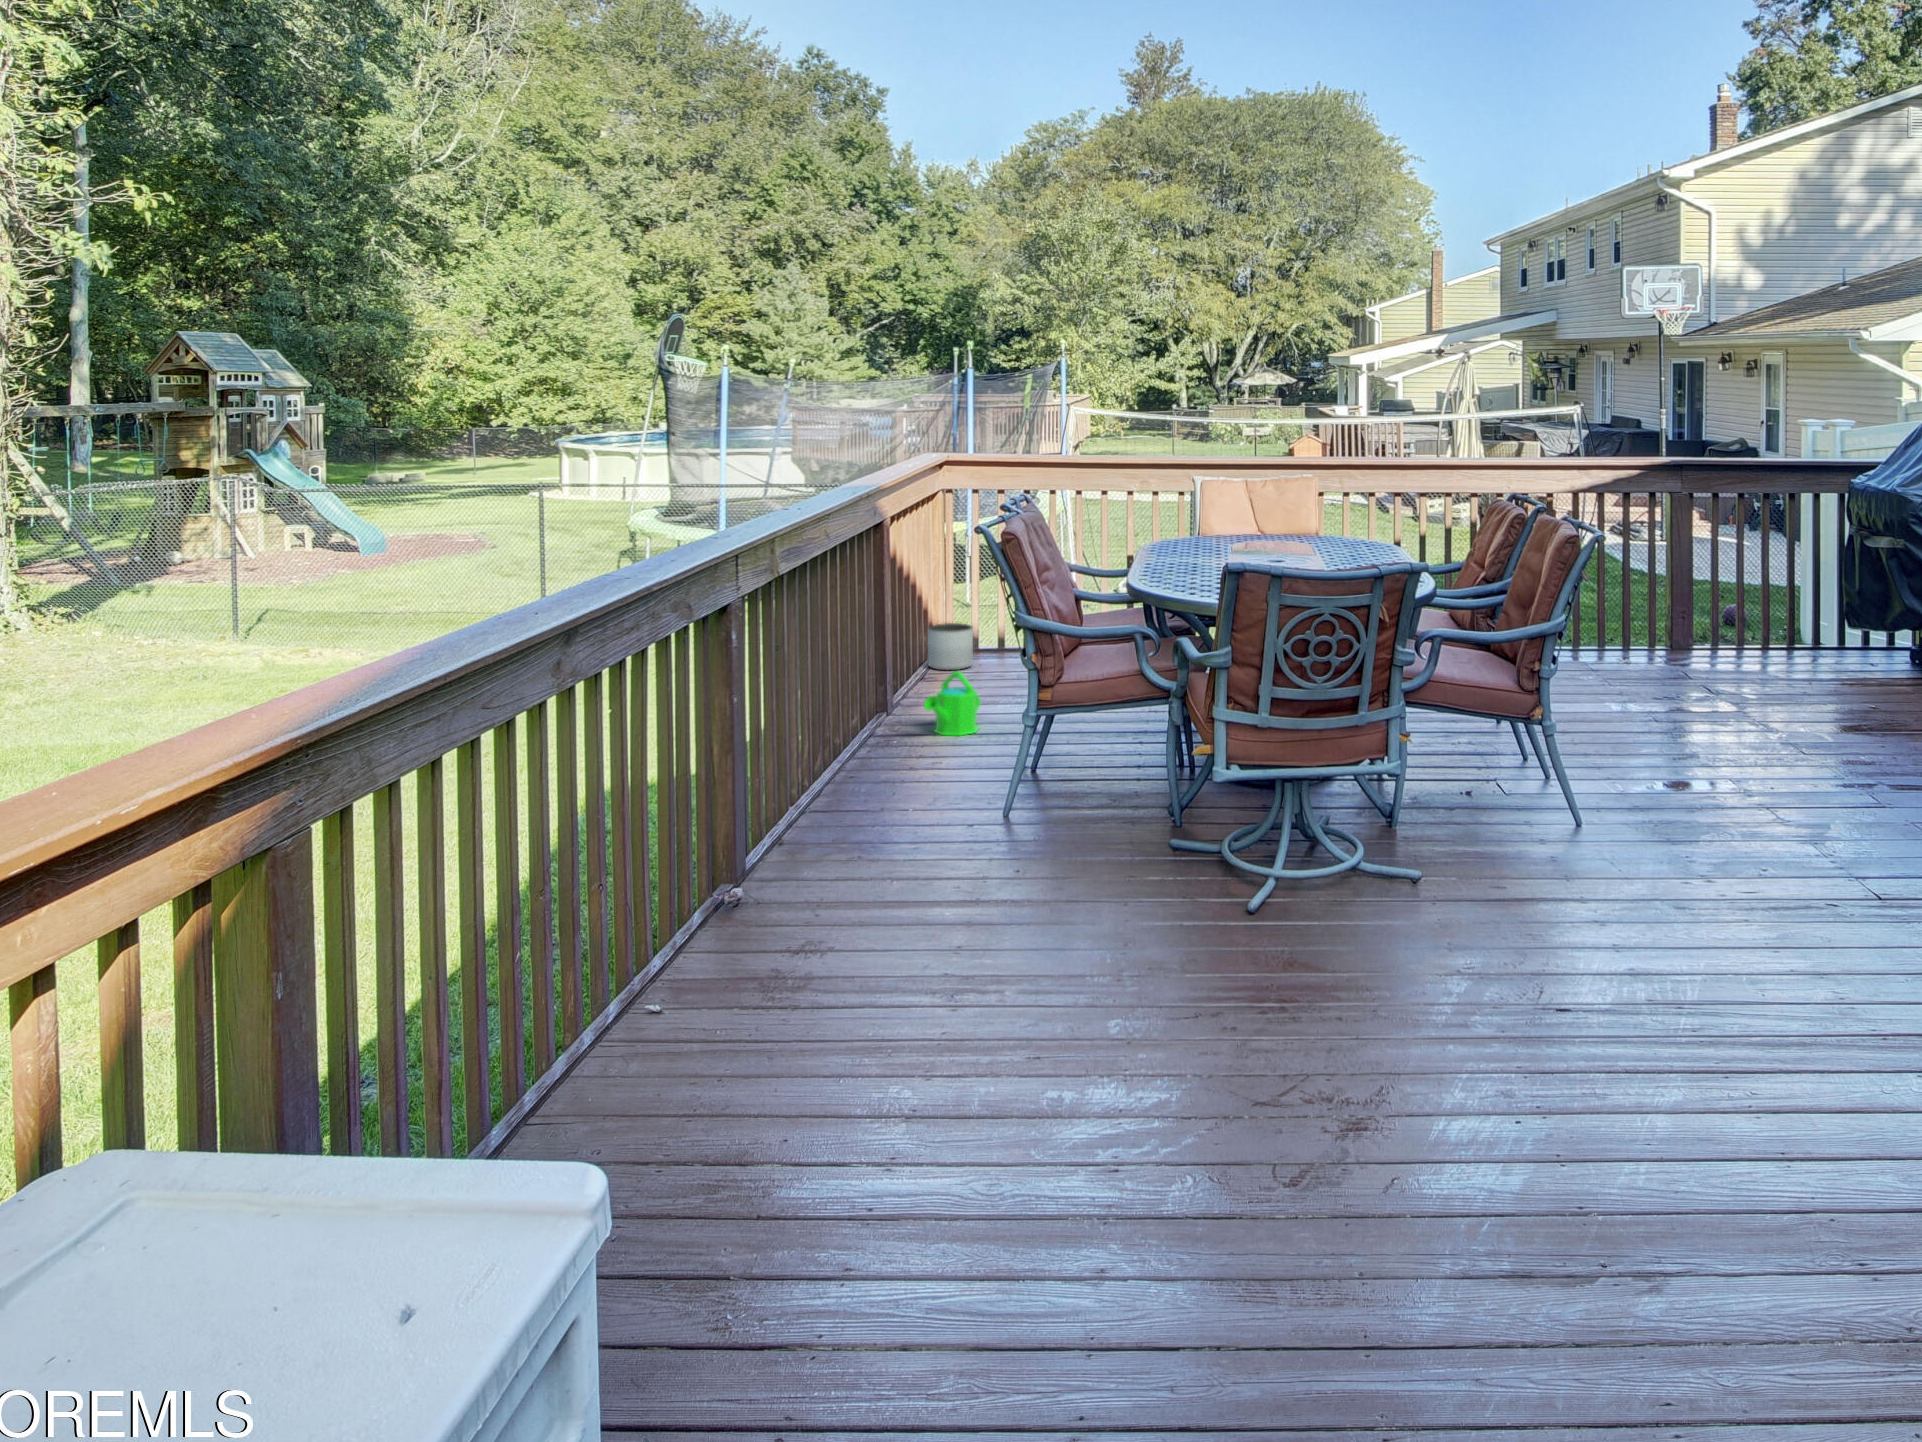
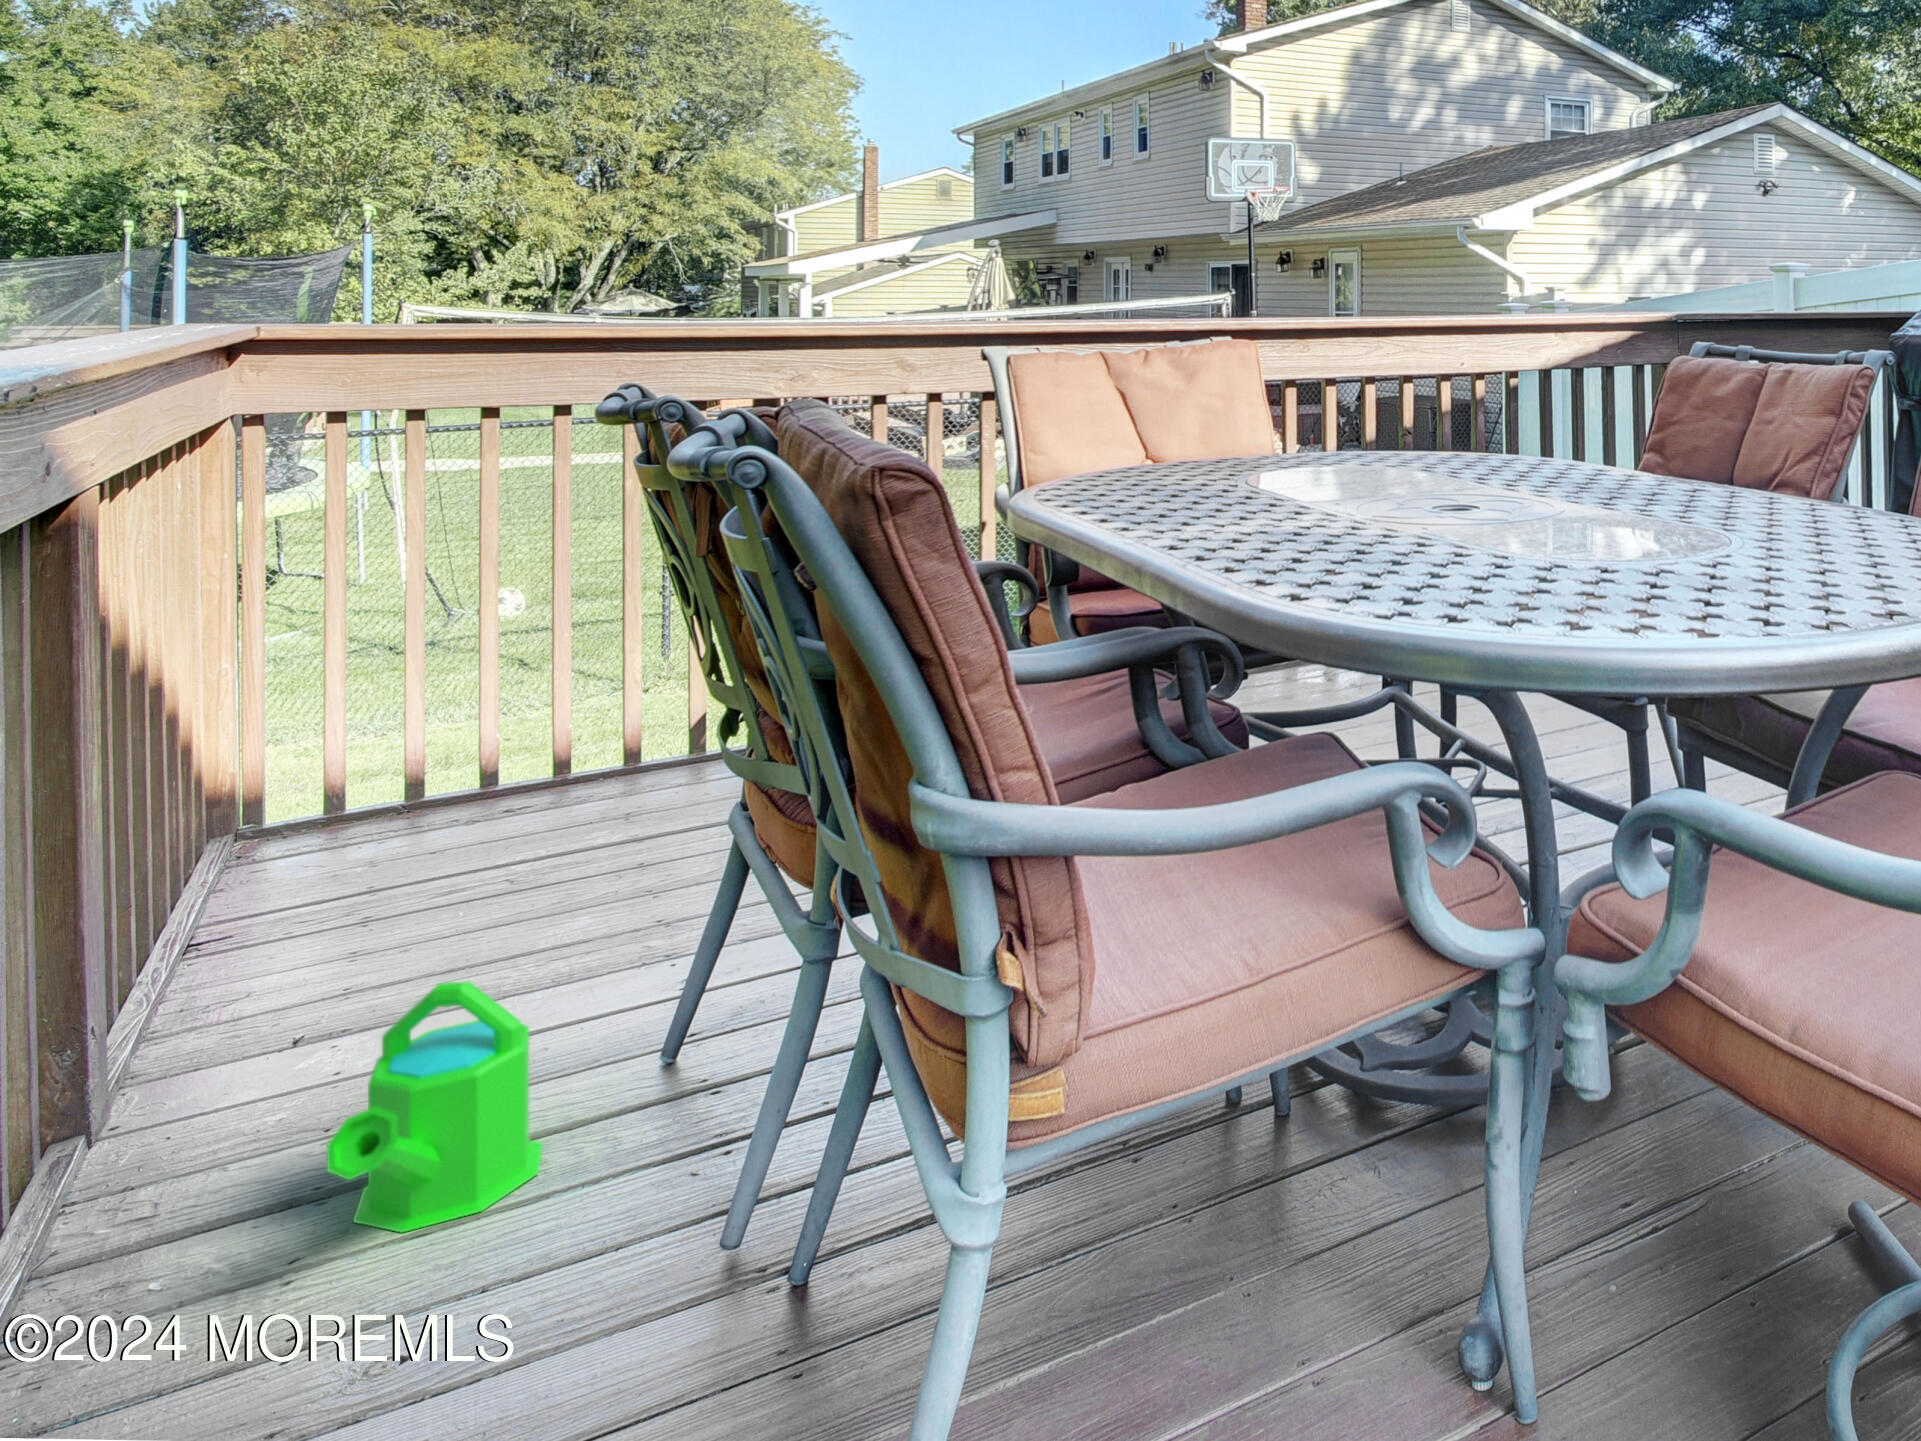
planter: present [928,623,973,670] -> none [216,764,375,912]

